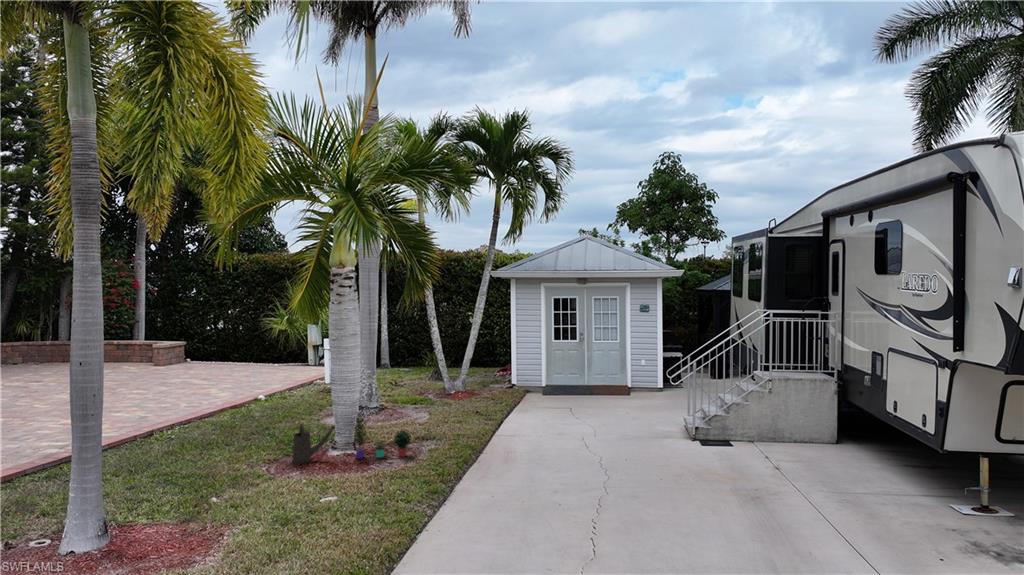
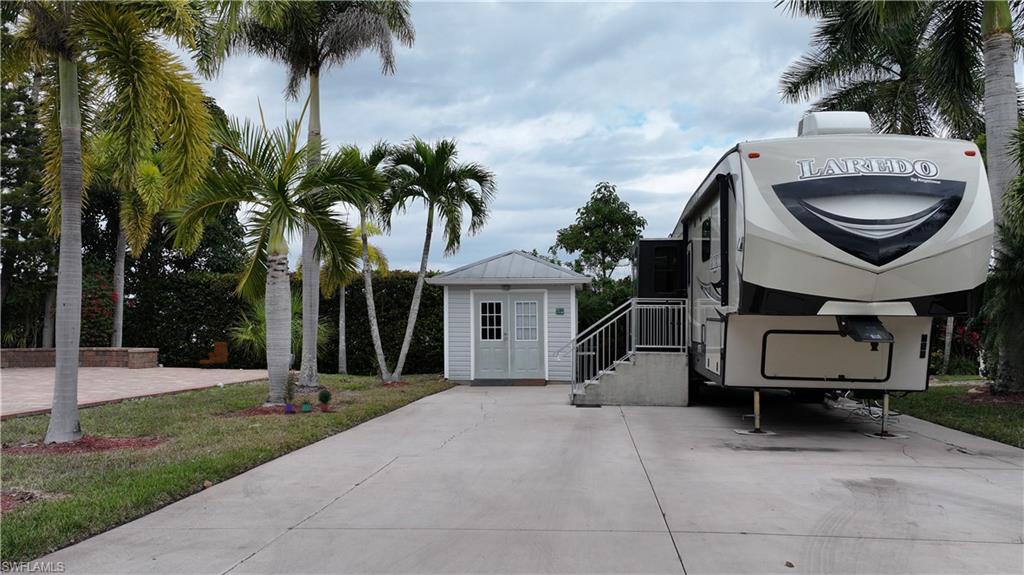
lounge chair: none [232,334,264,365] -> present [200,342,229,369]
watering can: present [286,424,334,464] -> none [228,382,268,414]

